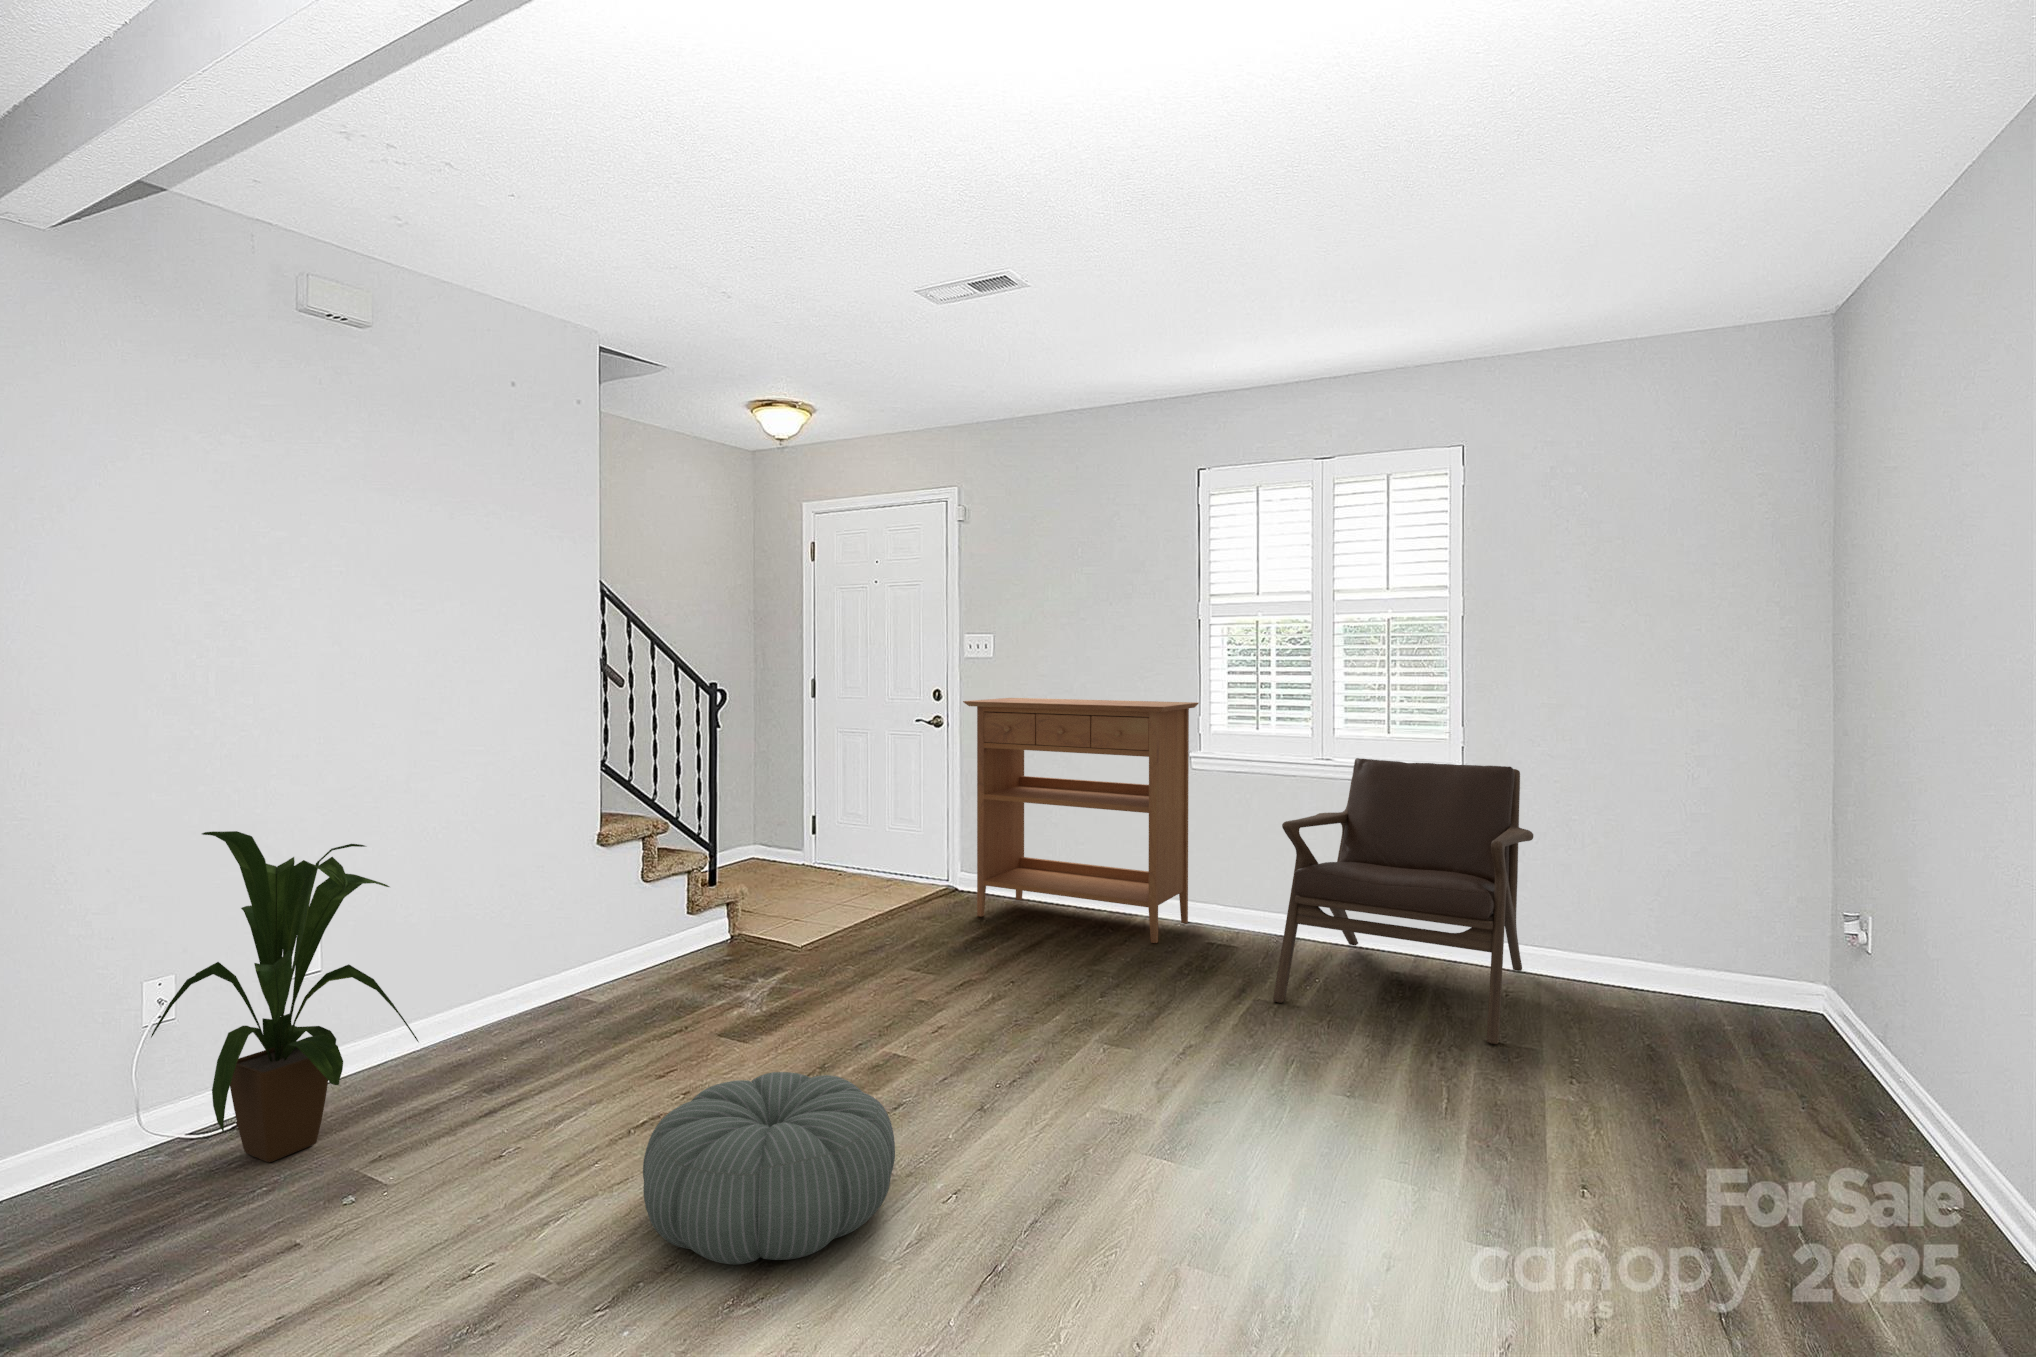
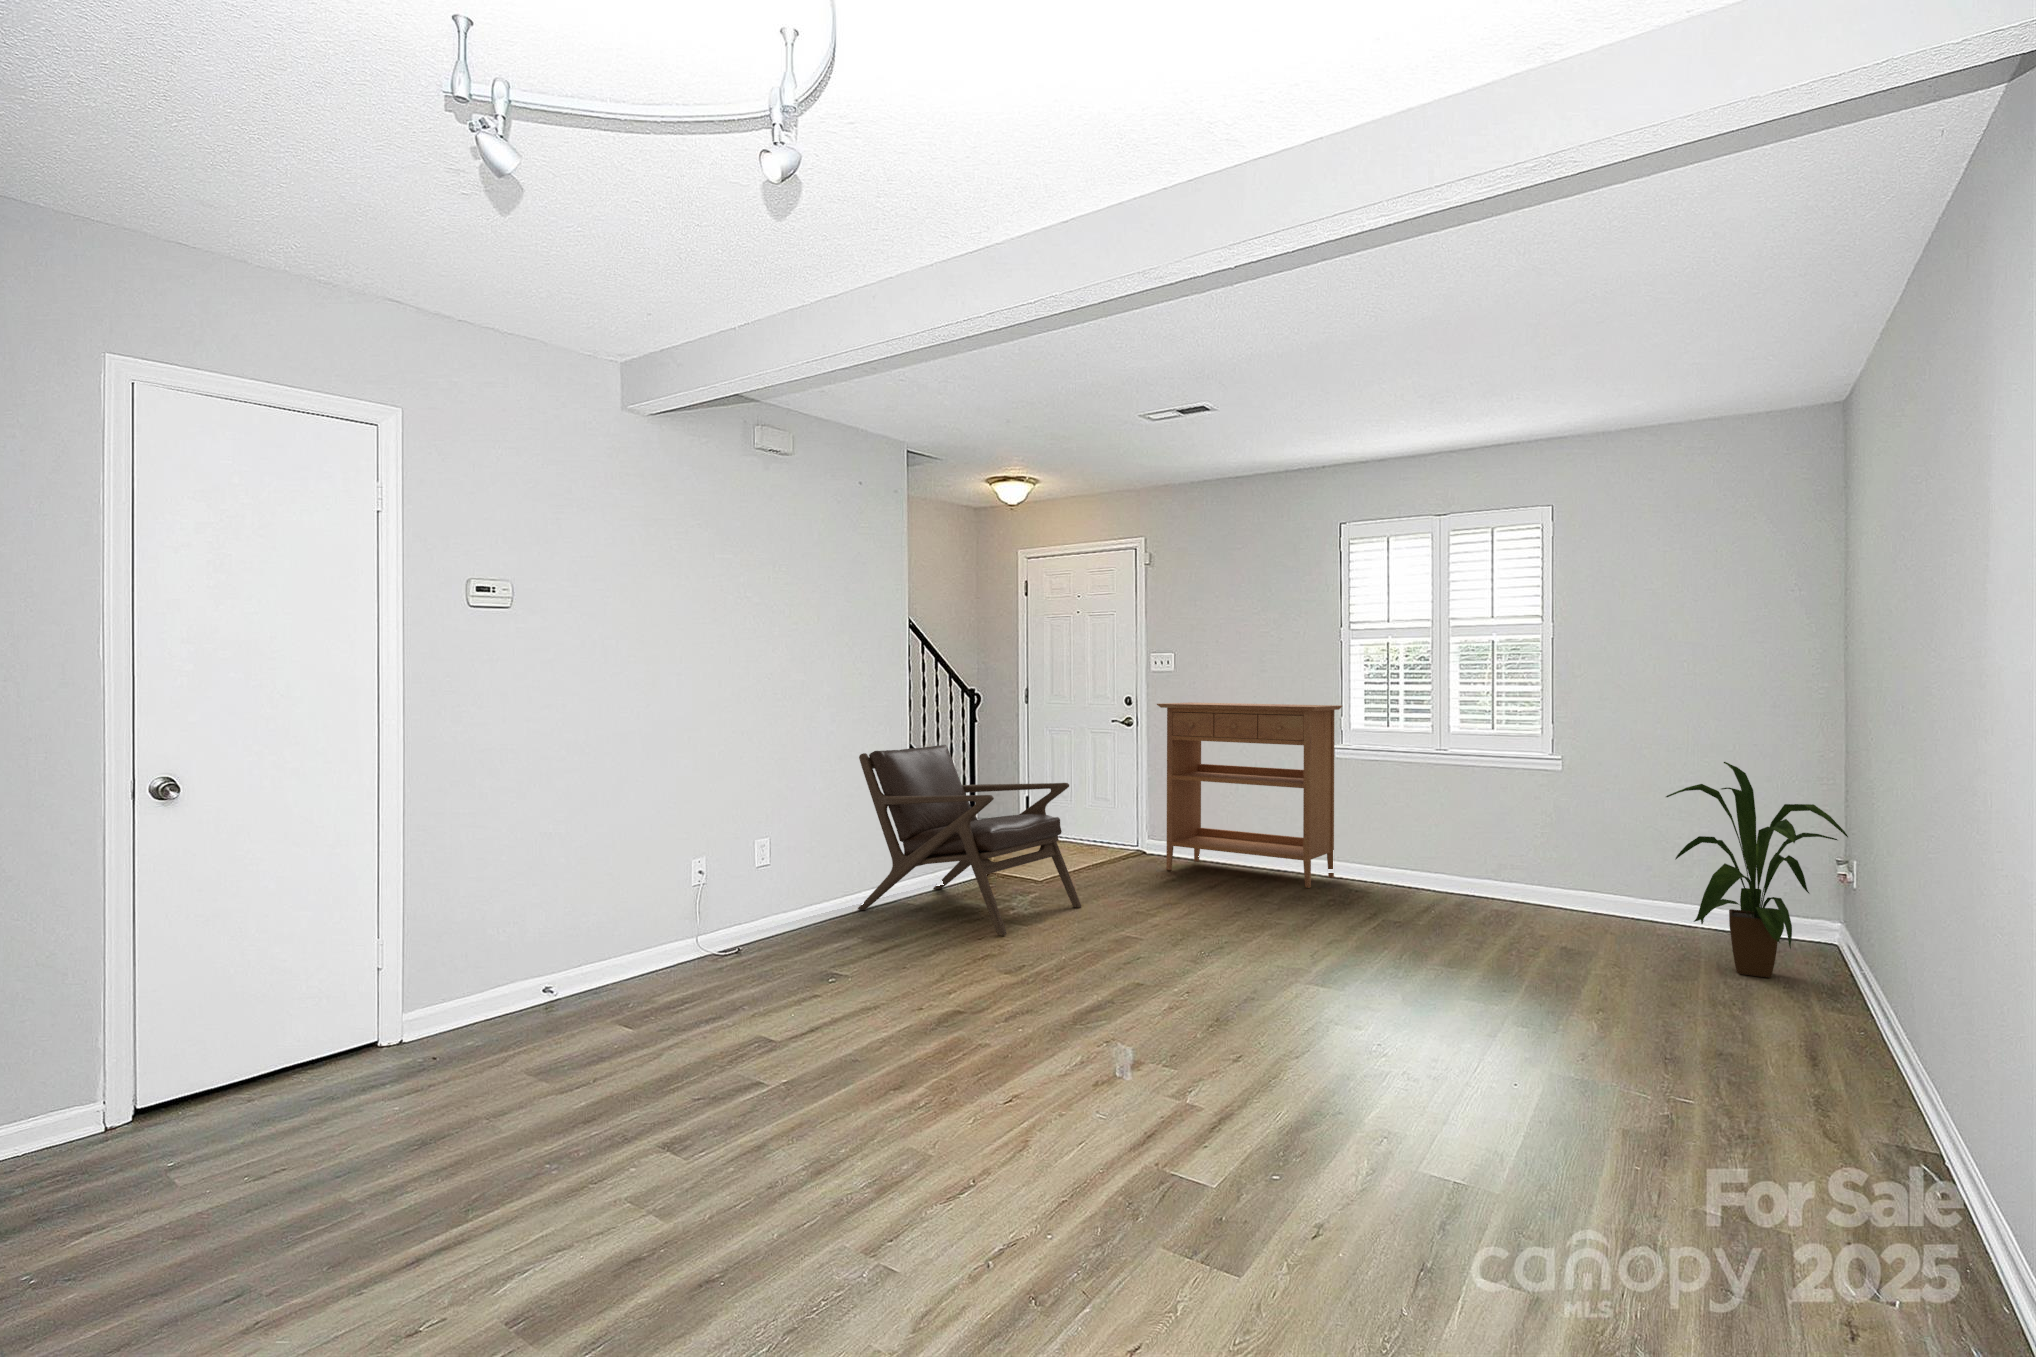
lounge chair: present [1273,758,1533,1044] -> present [858,745,1081,935]
house plant: present [151,831,419,1162] -> present [1666,762,1848,978]
pouf: present [643,1072,895,1265] -> none [1011,918,1157,1006]

